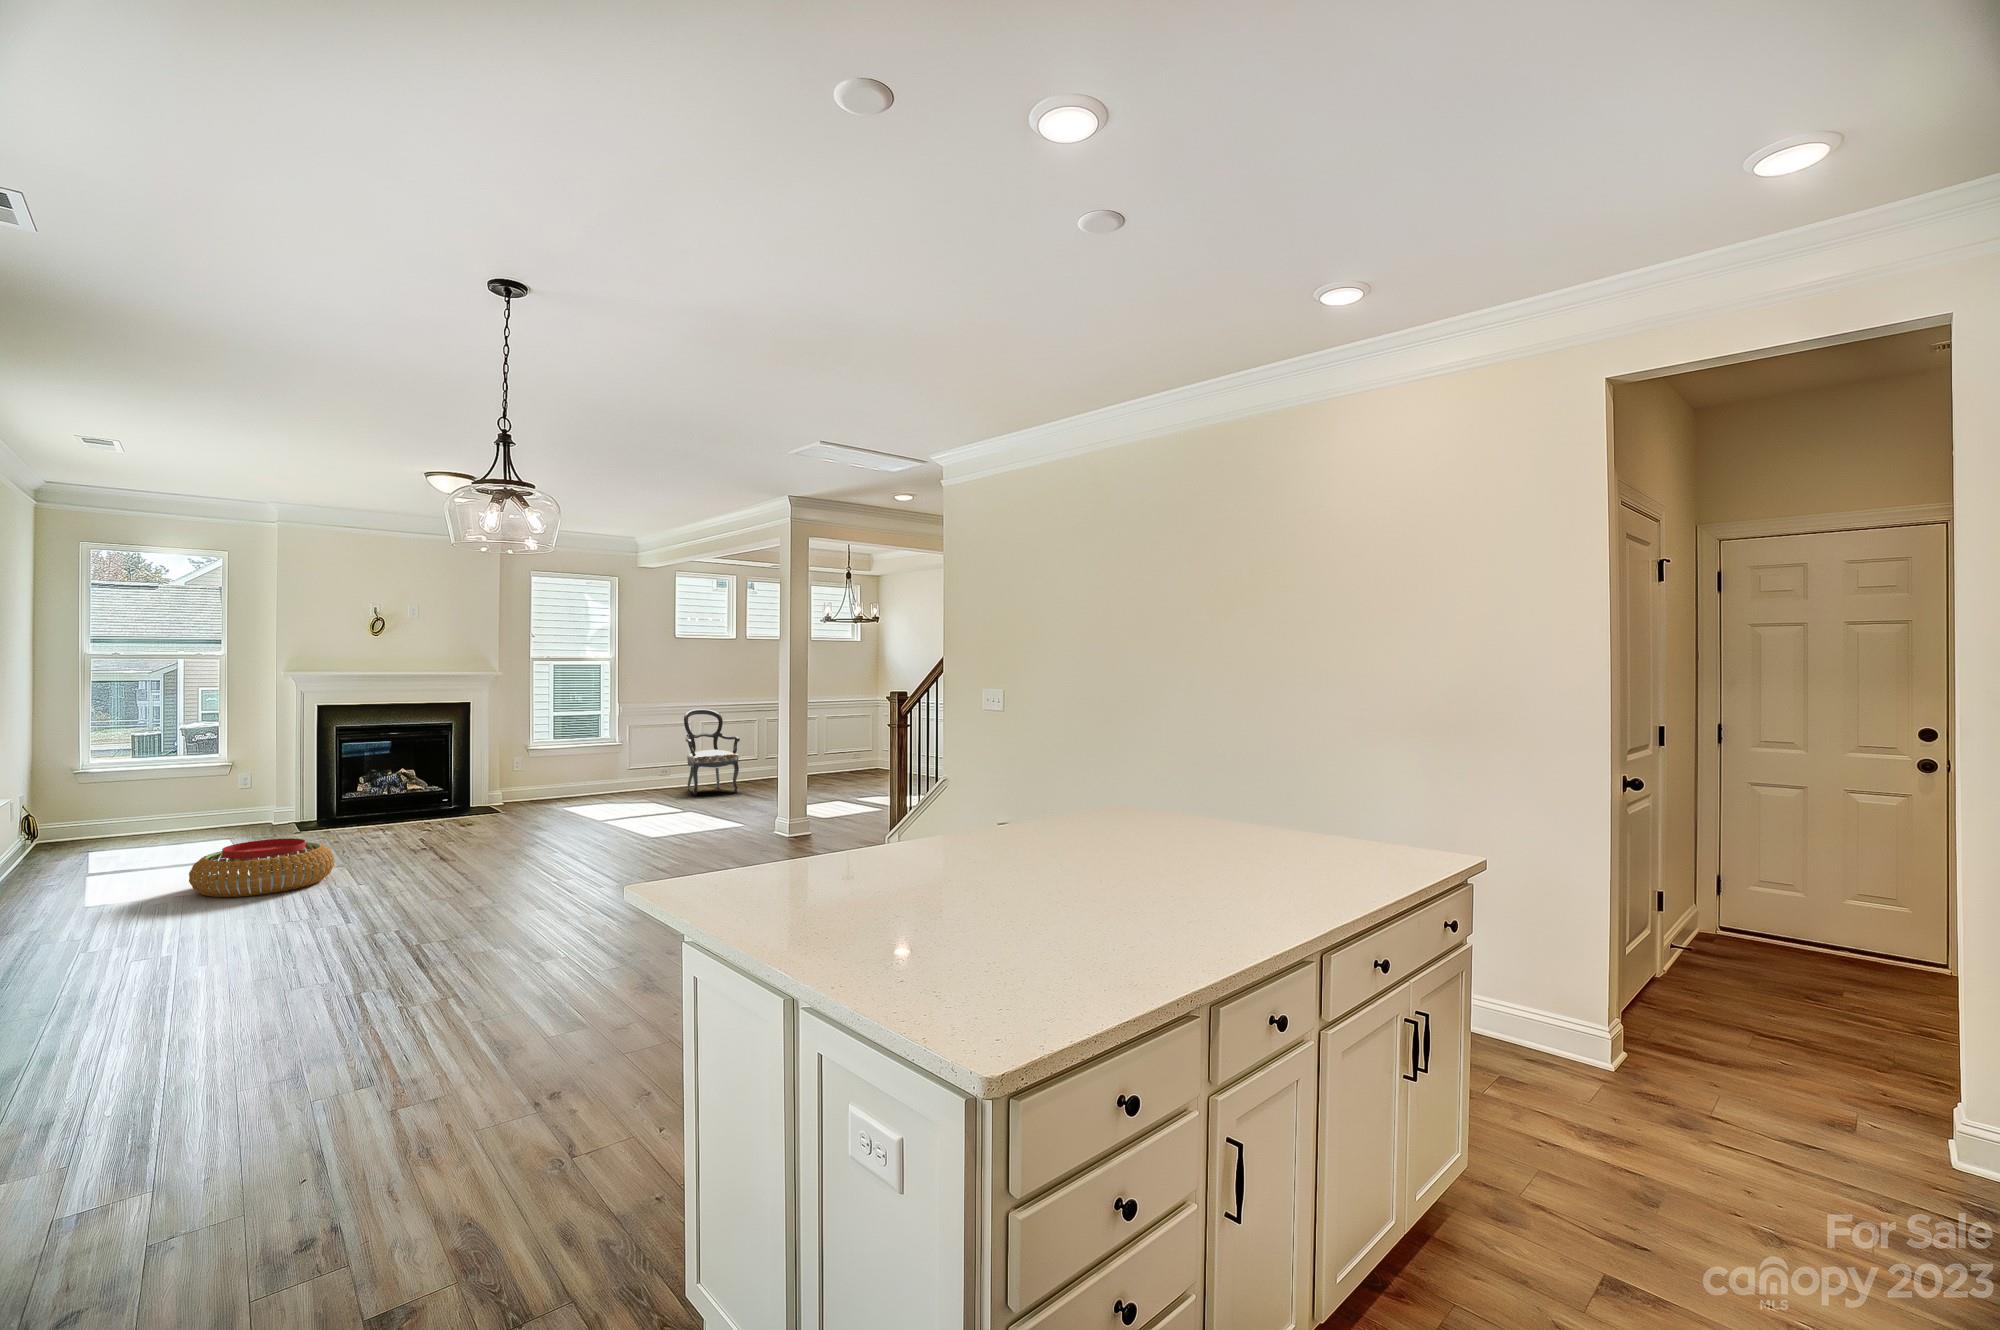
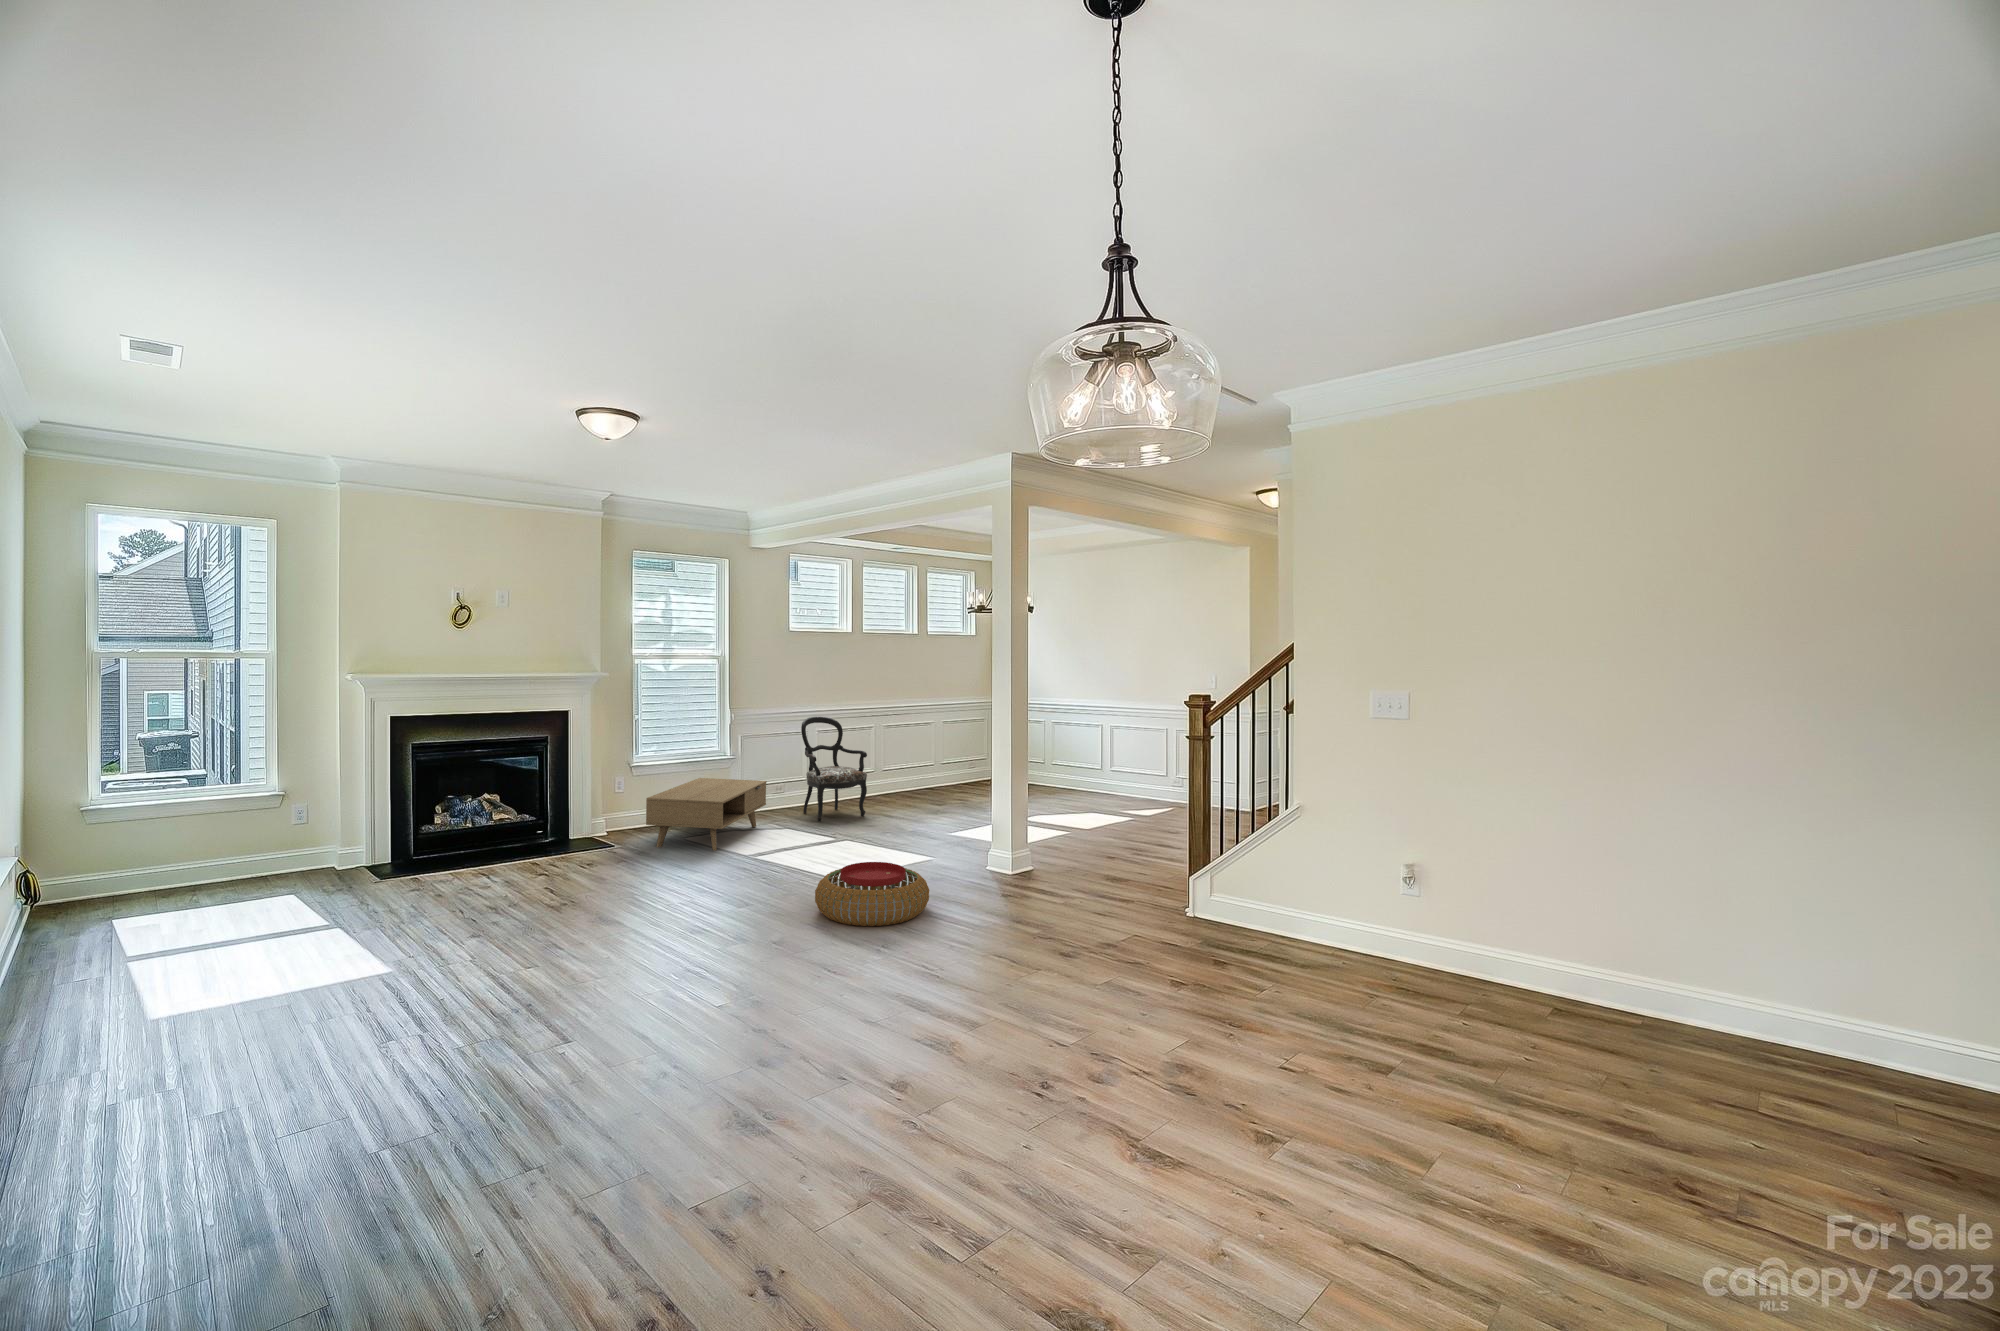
coffee table: none [533,759,646,812] -> present [646,778,767,851]
pouf: present [189,838,334,897] -> present [815,862,929,926]

